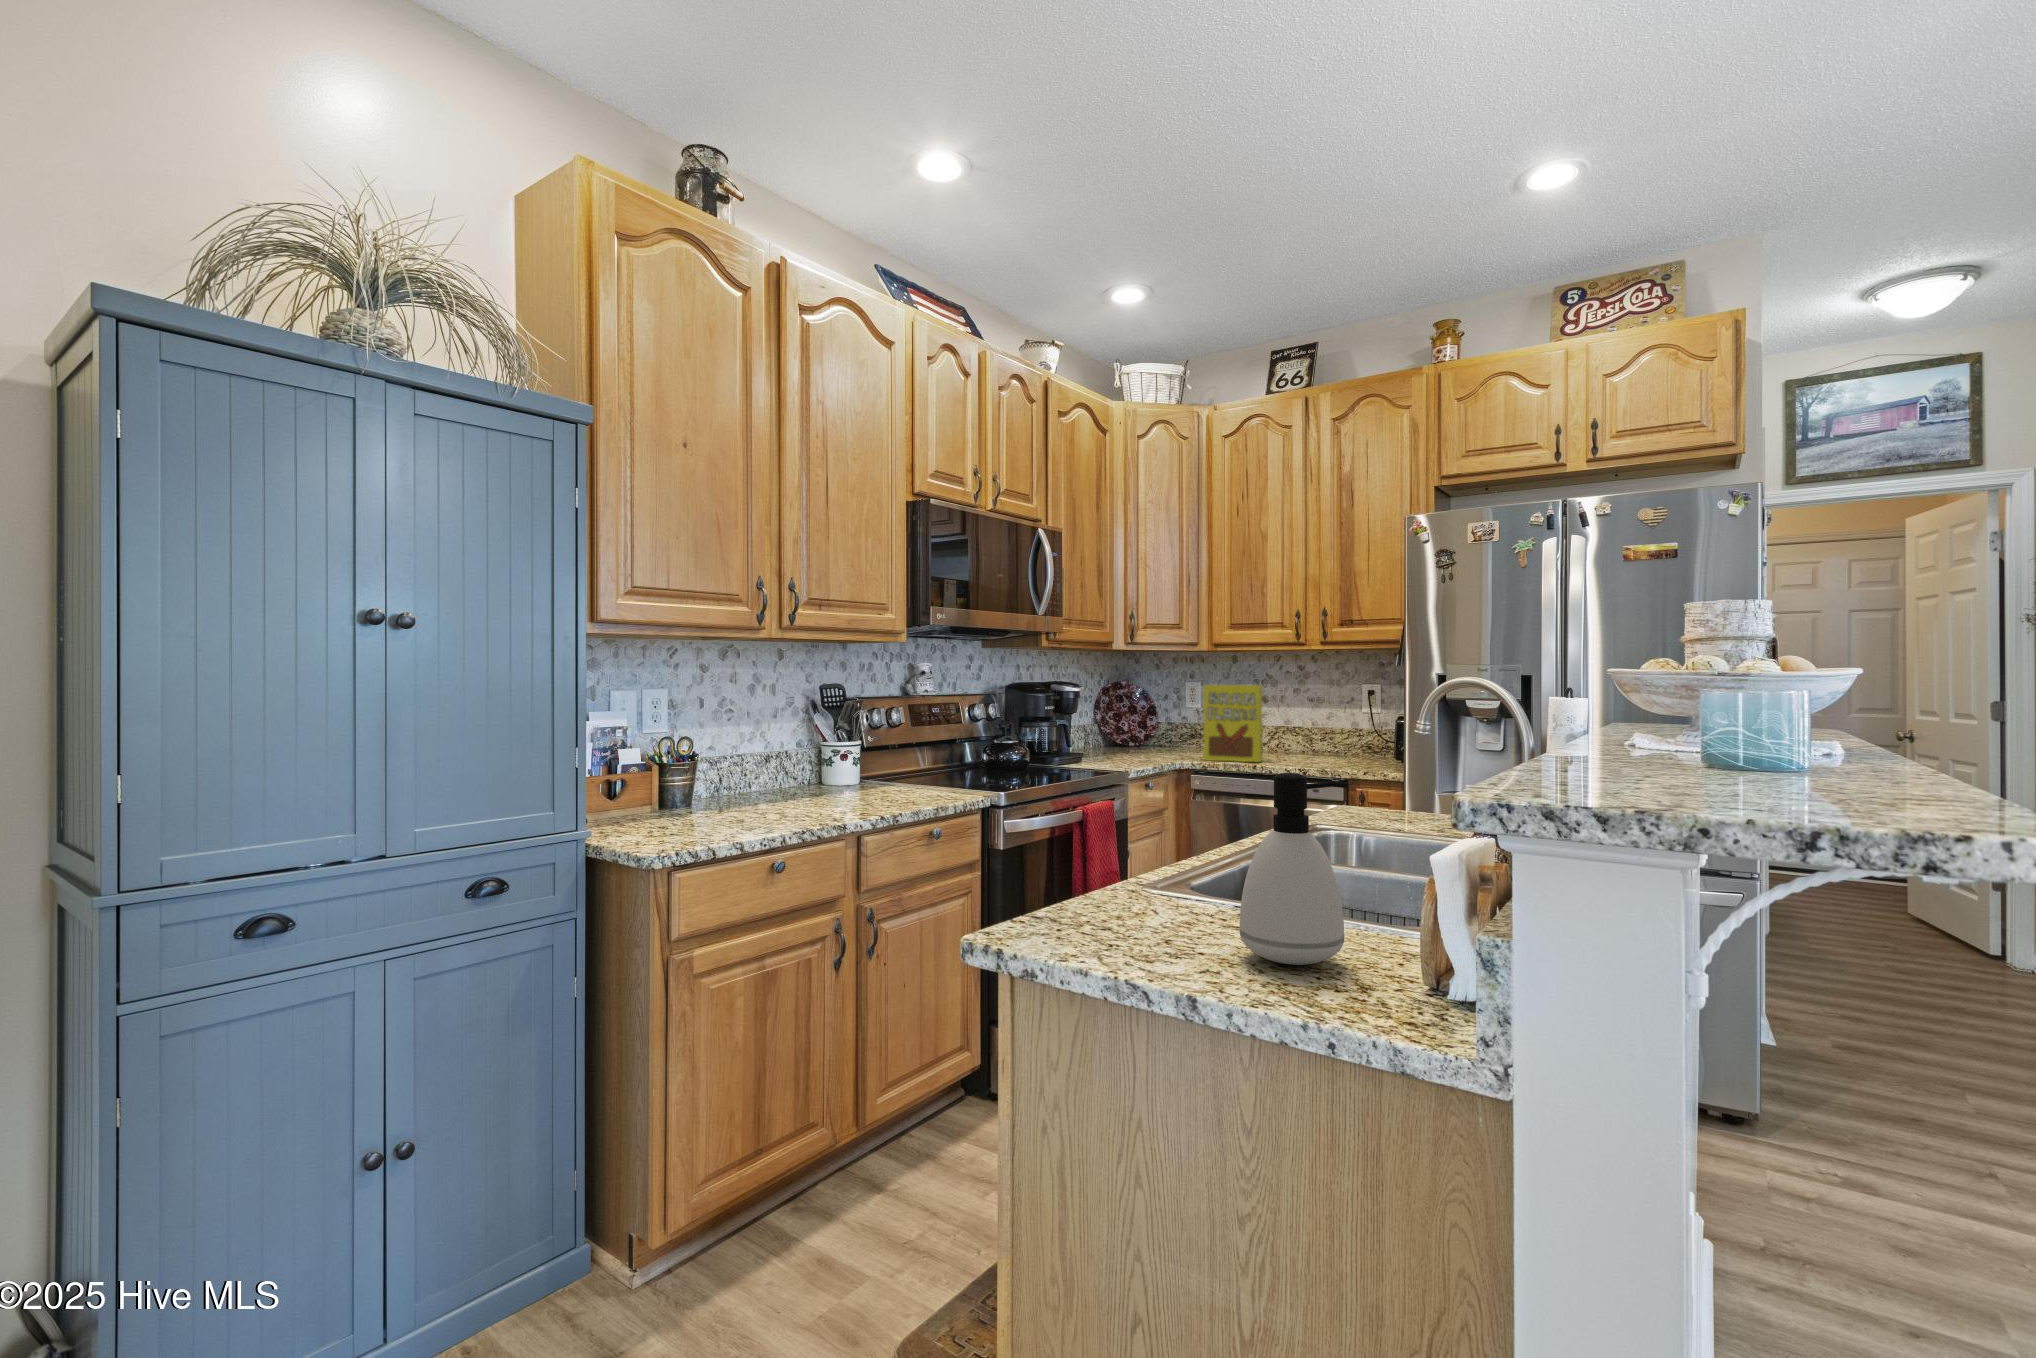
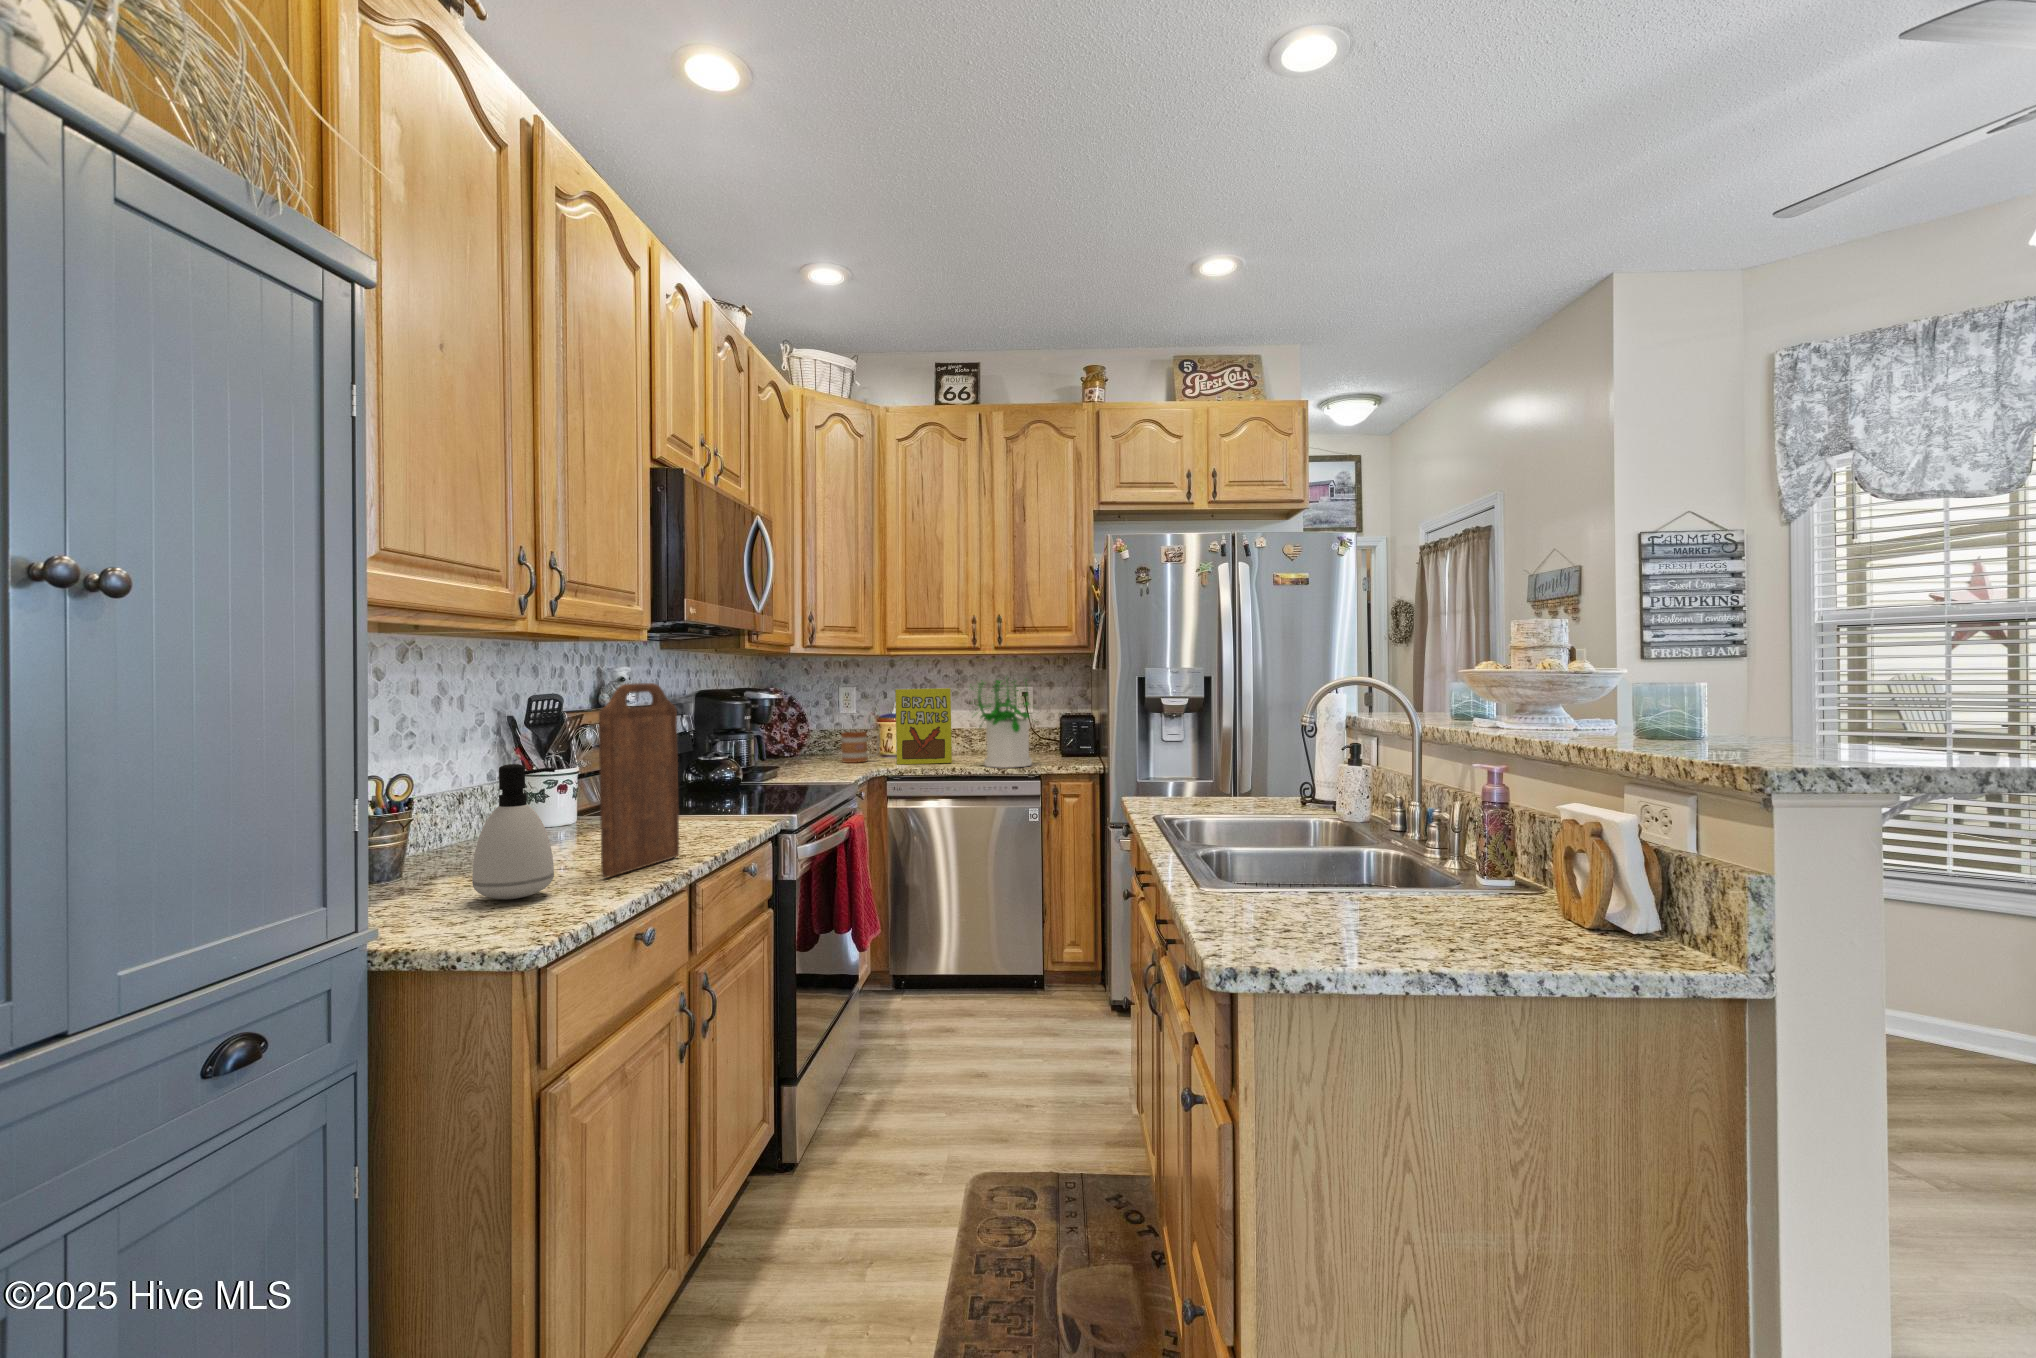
potted plant: none [1267,674,1350,771] -> present [972,680,1035,768]
cutting board: none [779,675,856,824] -> present [599,683,679,877]
mug: none [1158,726,1196,756] -> present [841,732,879,763]
soap dispenser: present [1239,773,1347,965] -> present [472,764,555,899]

